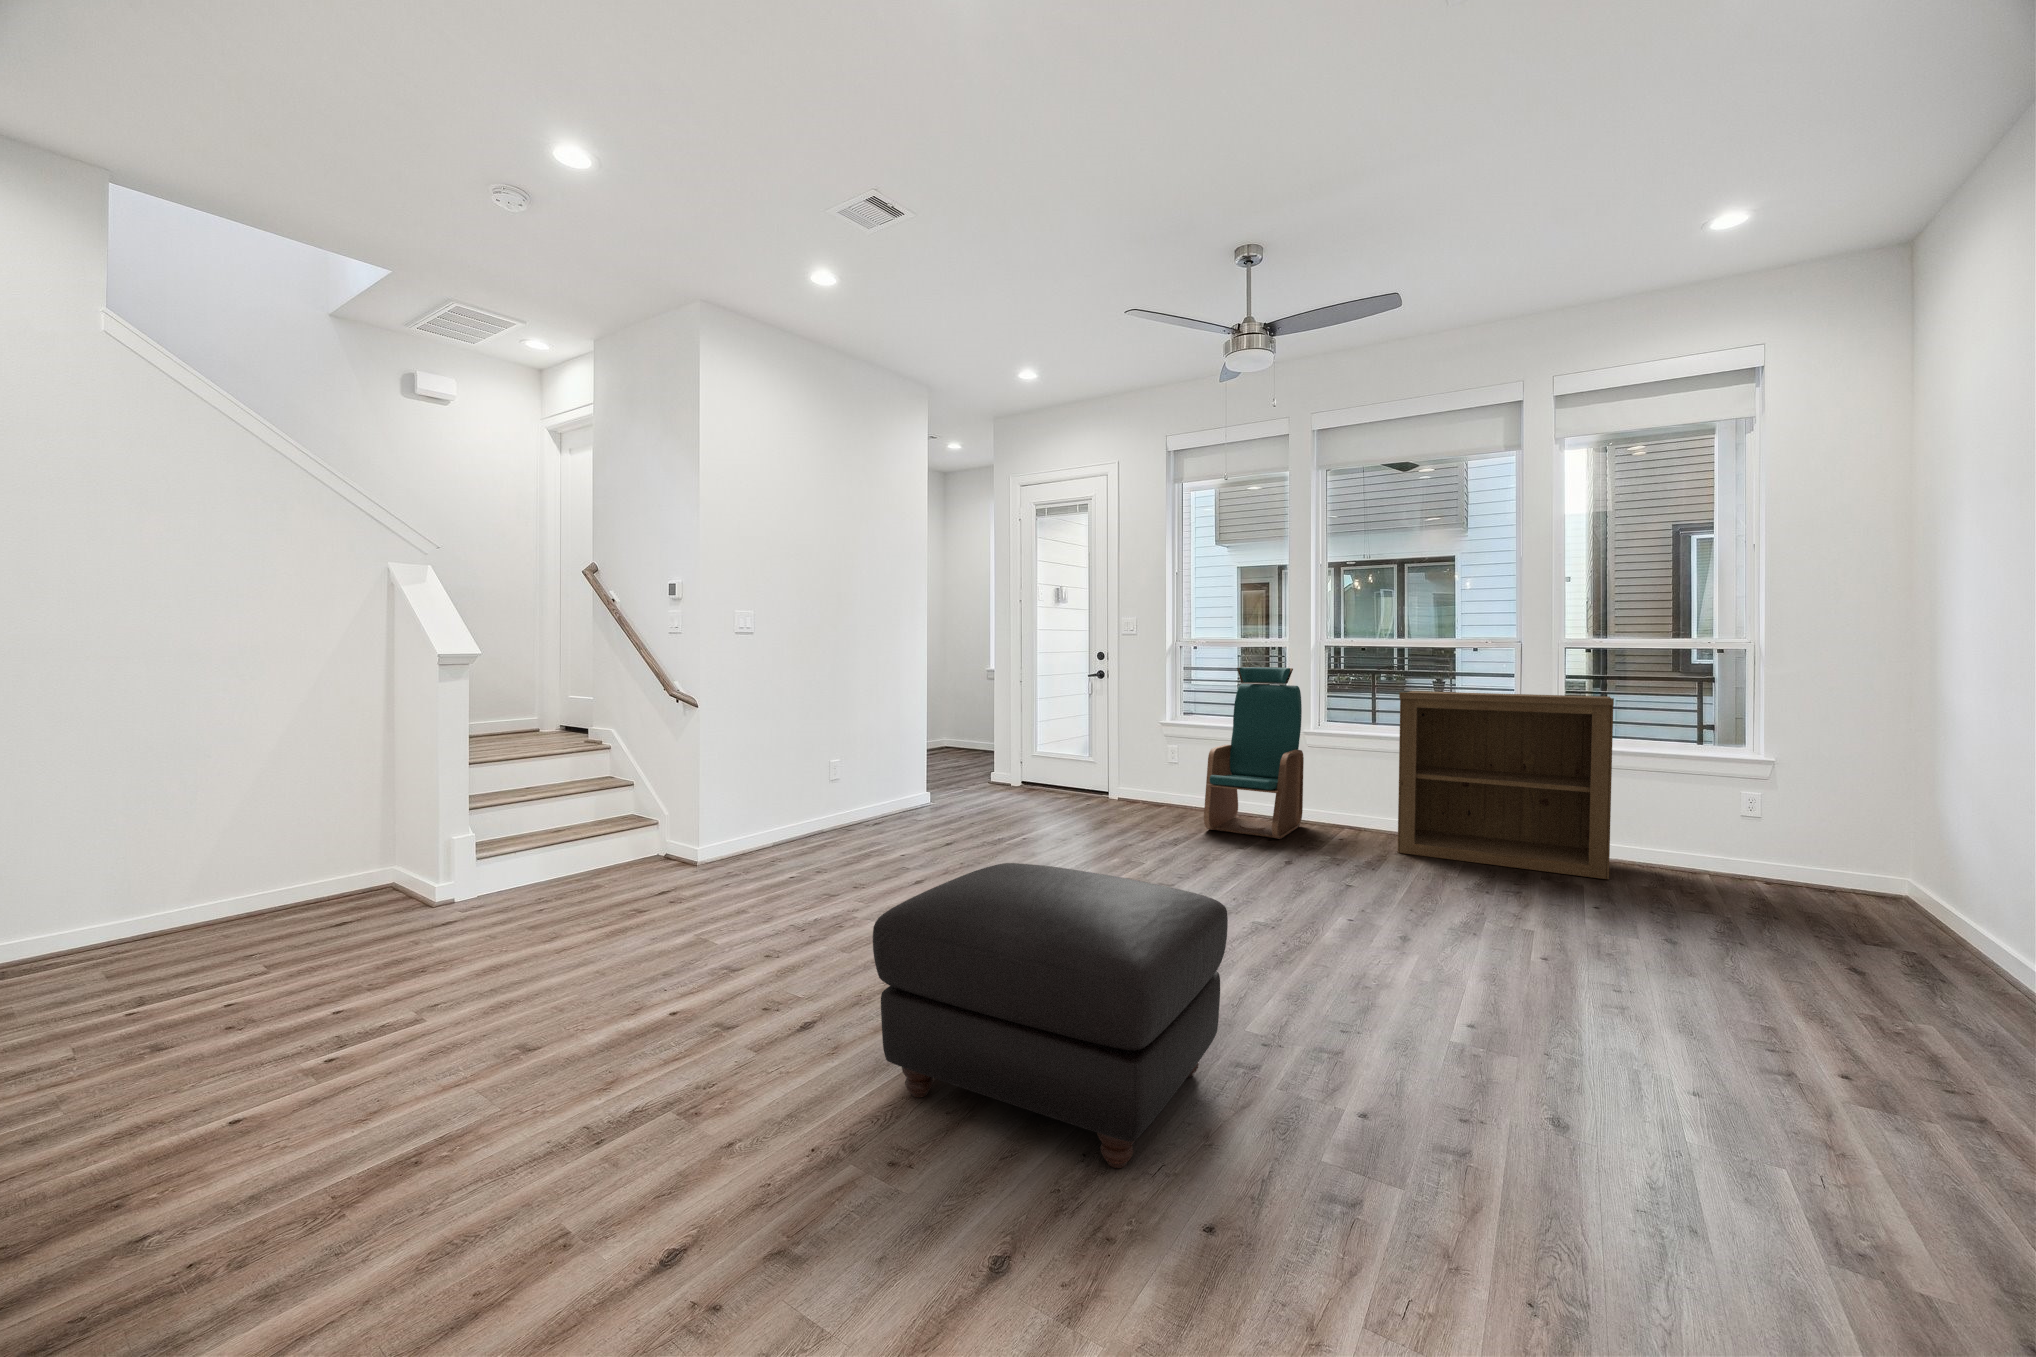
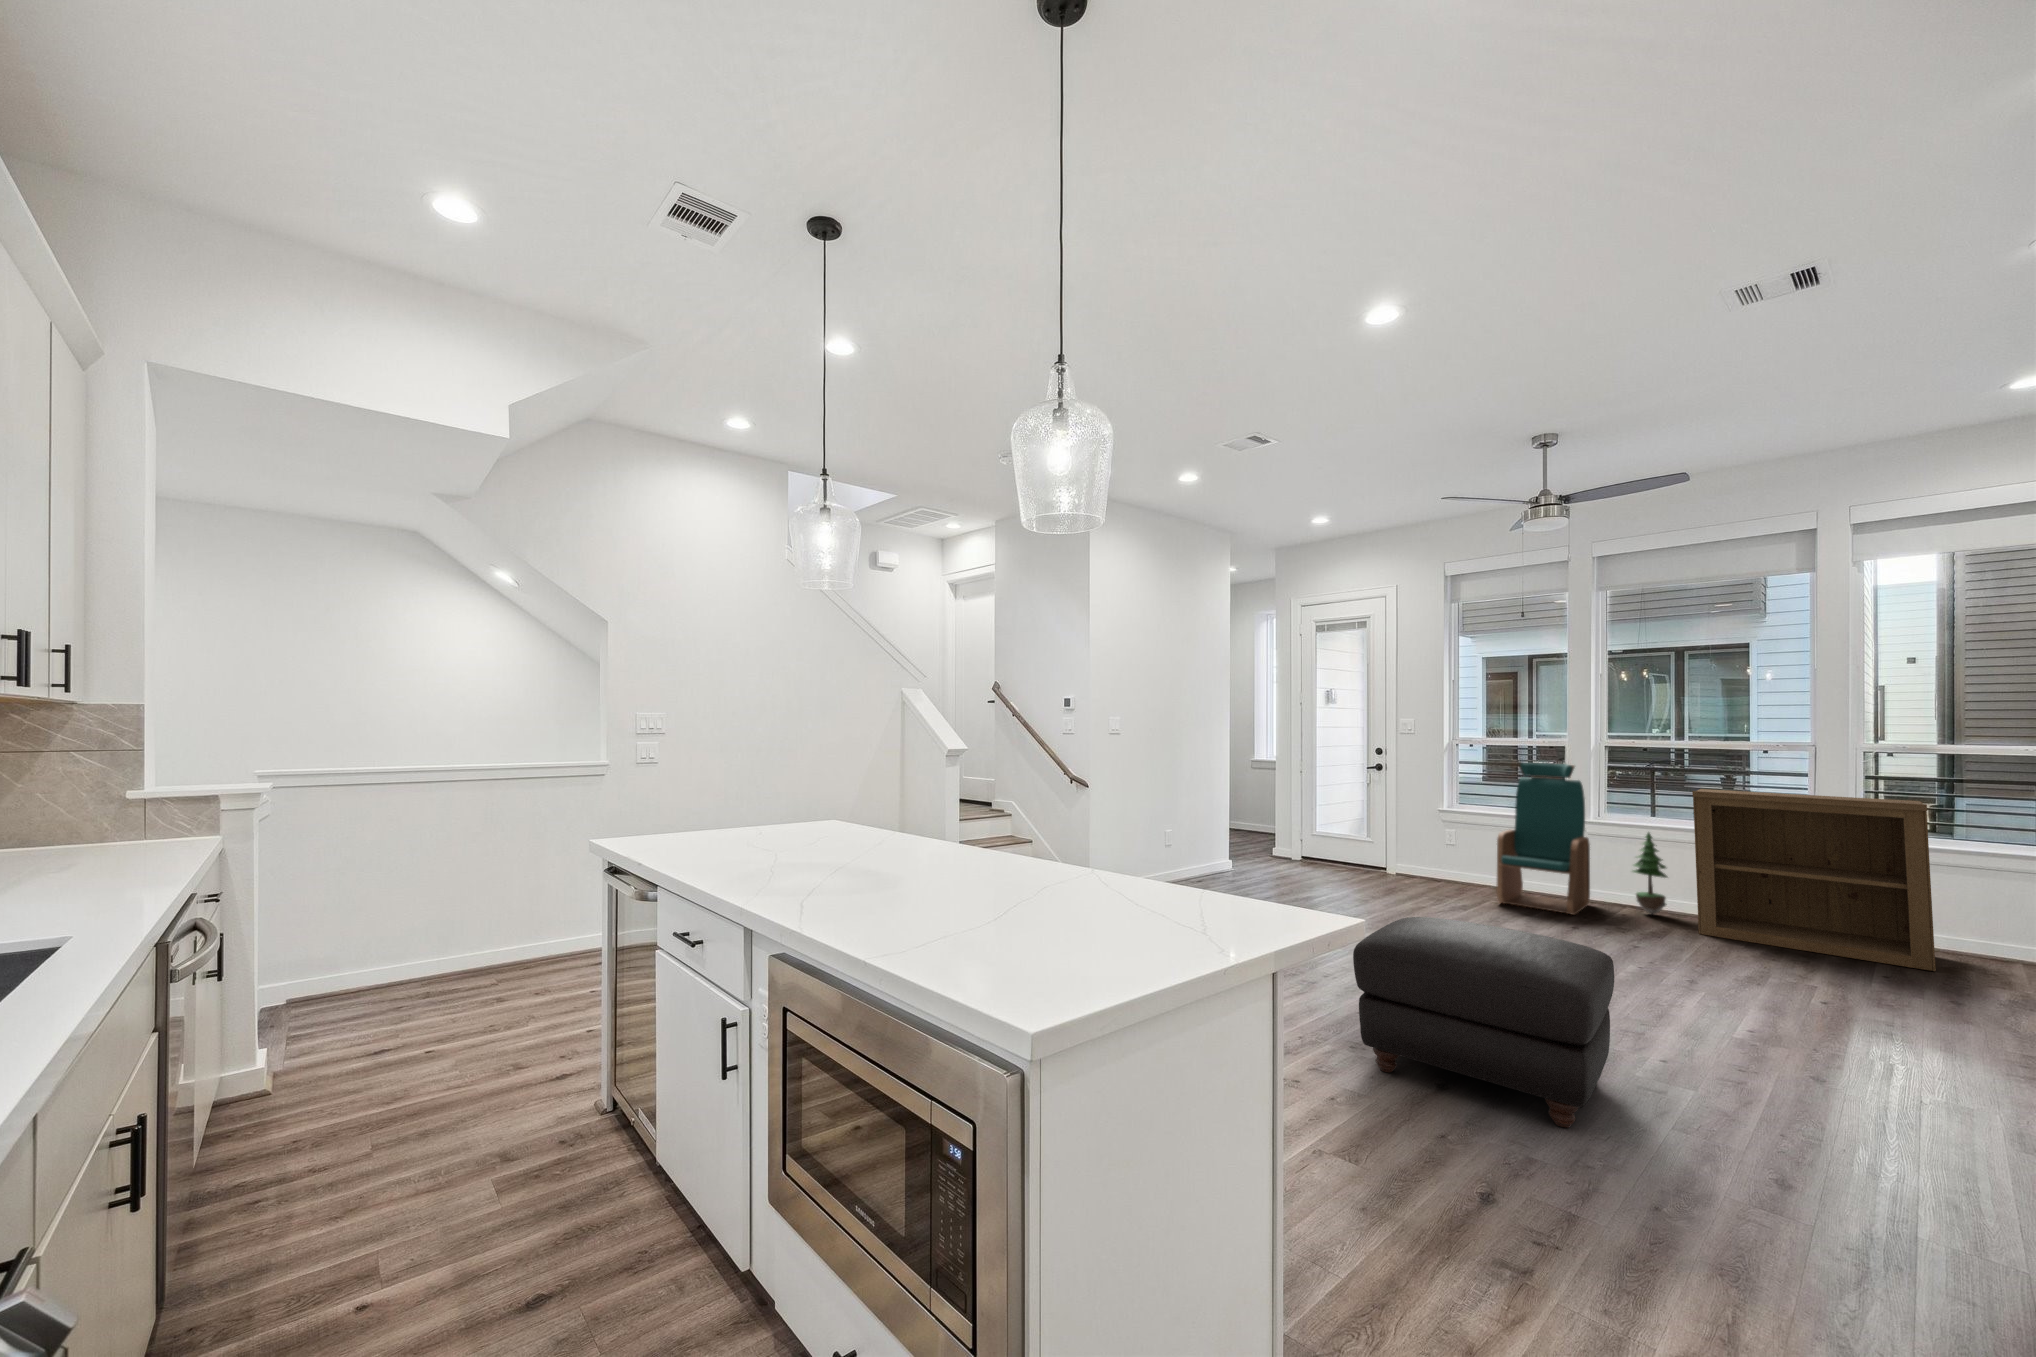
potted tree: none [1341,740,1377,834] -> present [1633,833,1667,914]

